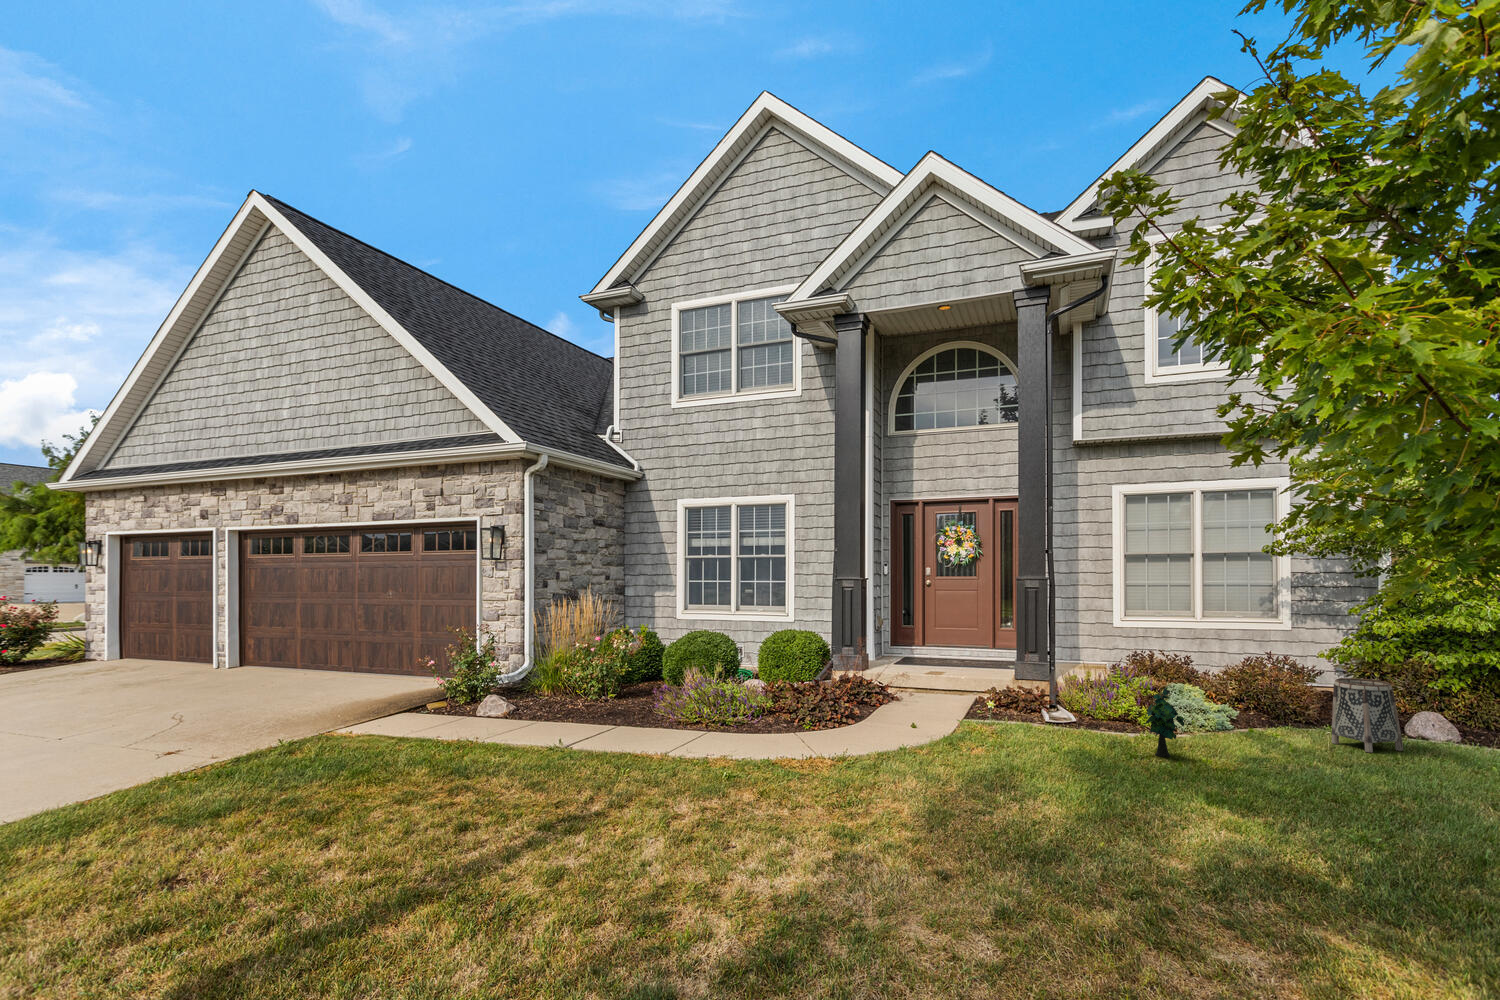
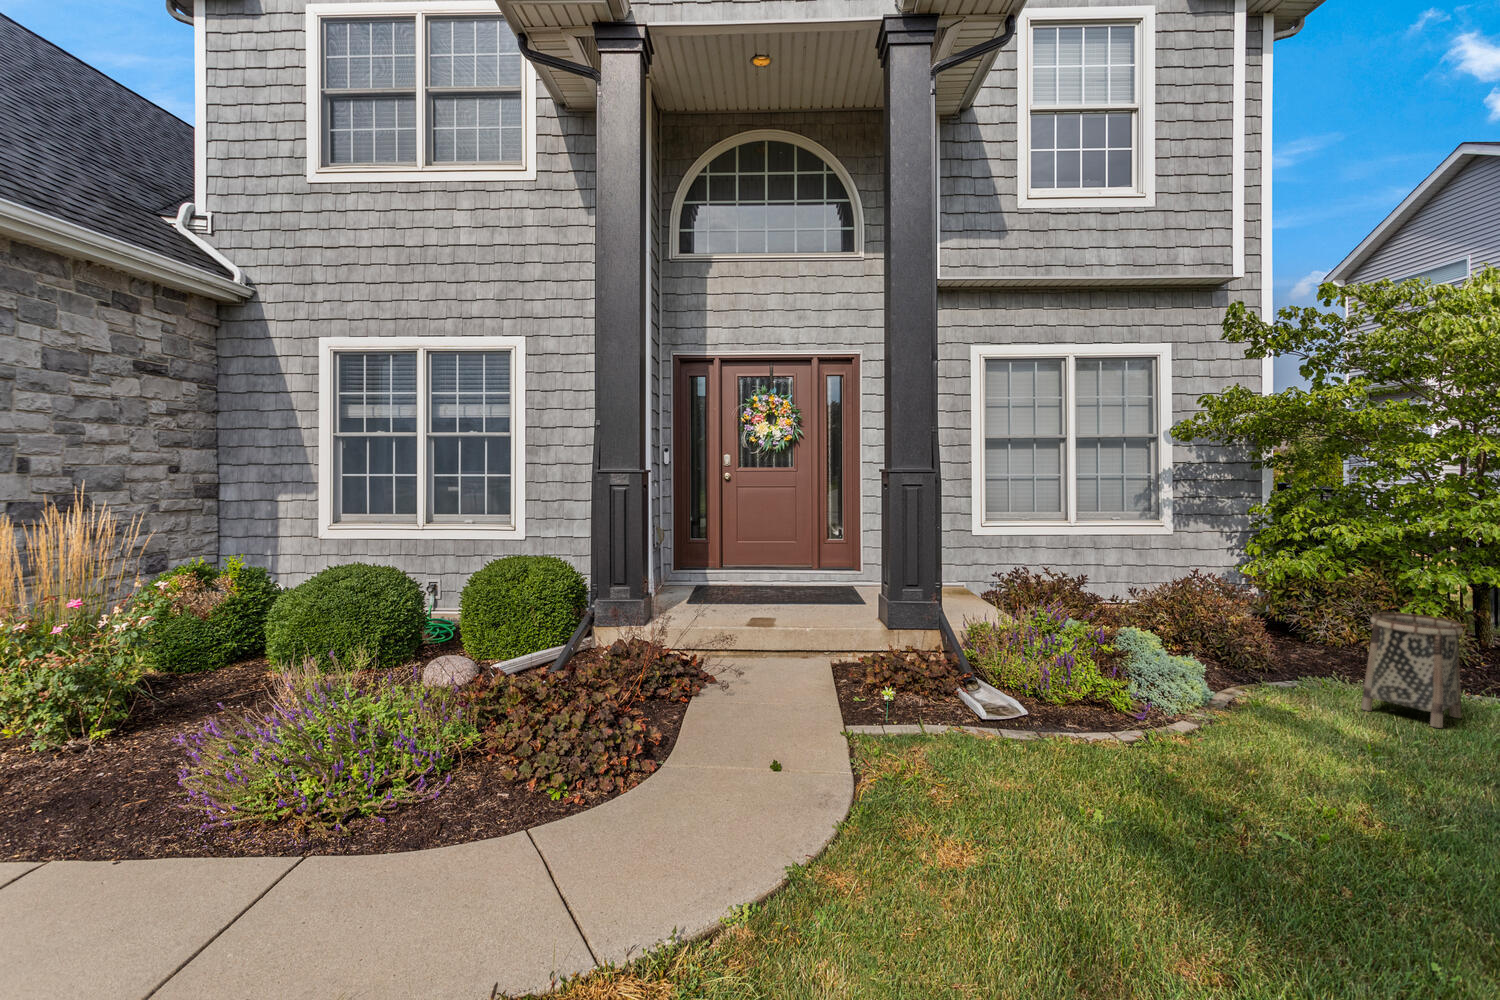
decorative plant: present [1144,689,1185,757] -> none [1189,667,1277,789]

